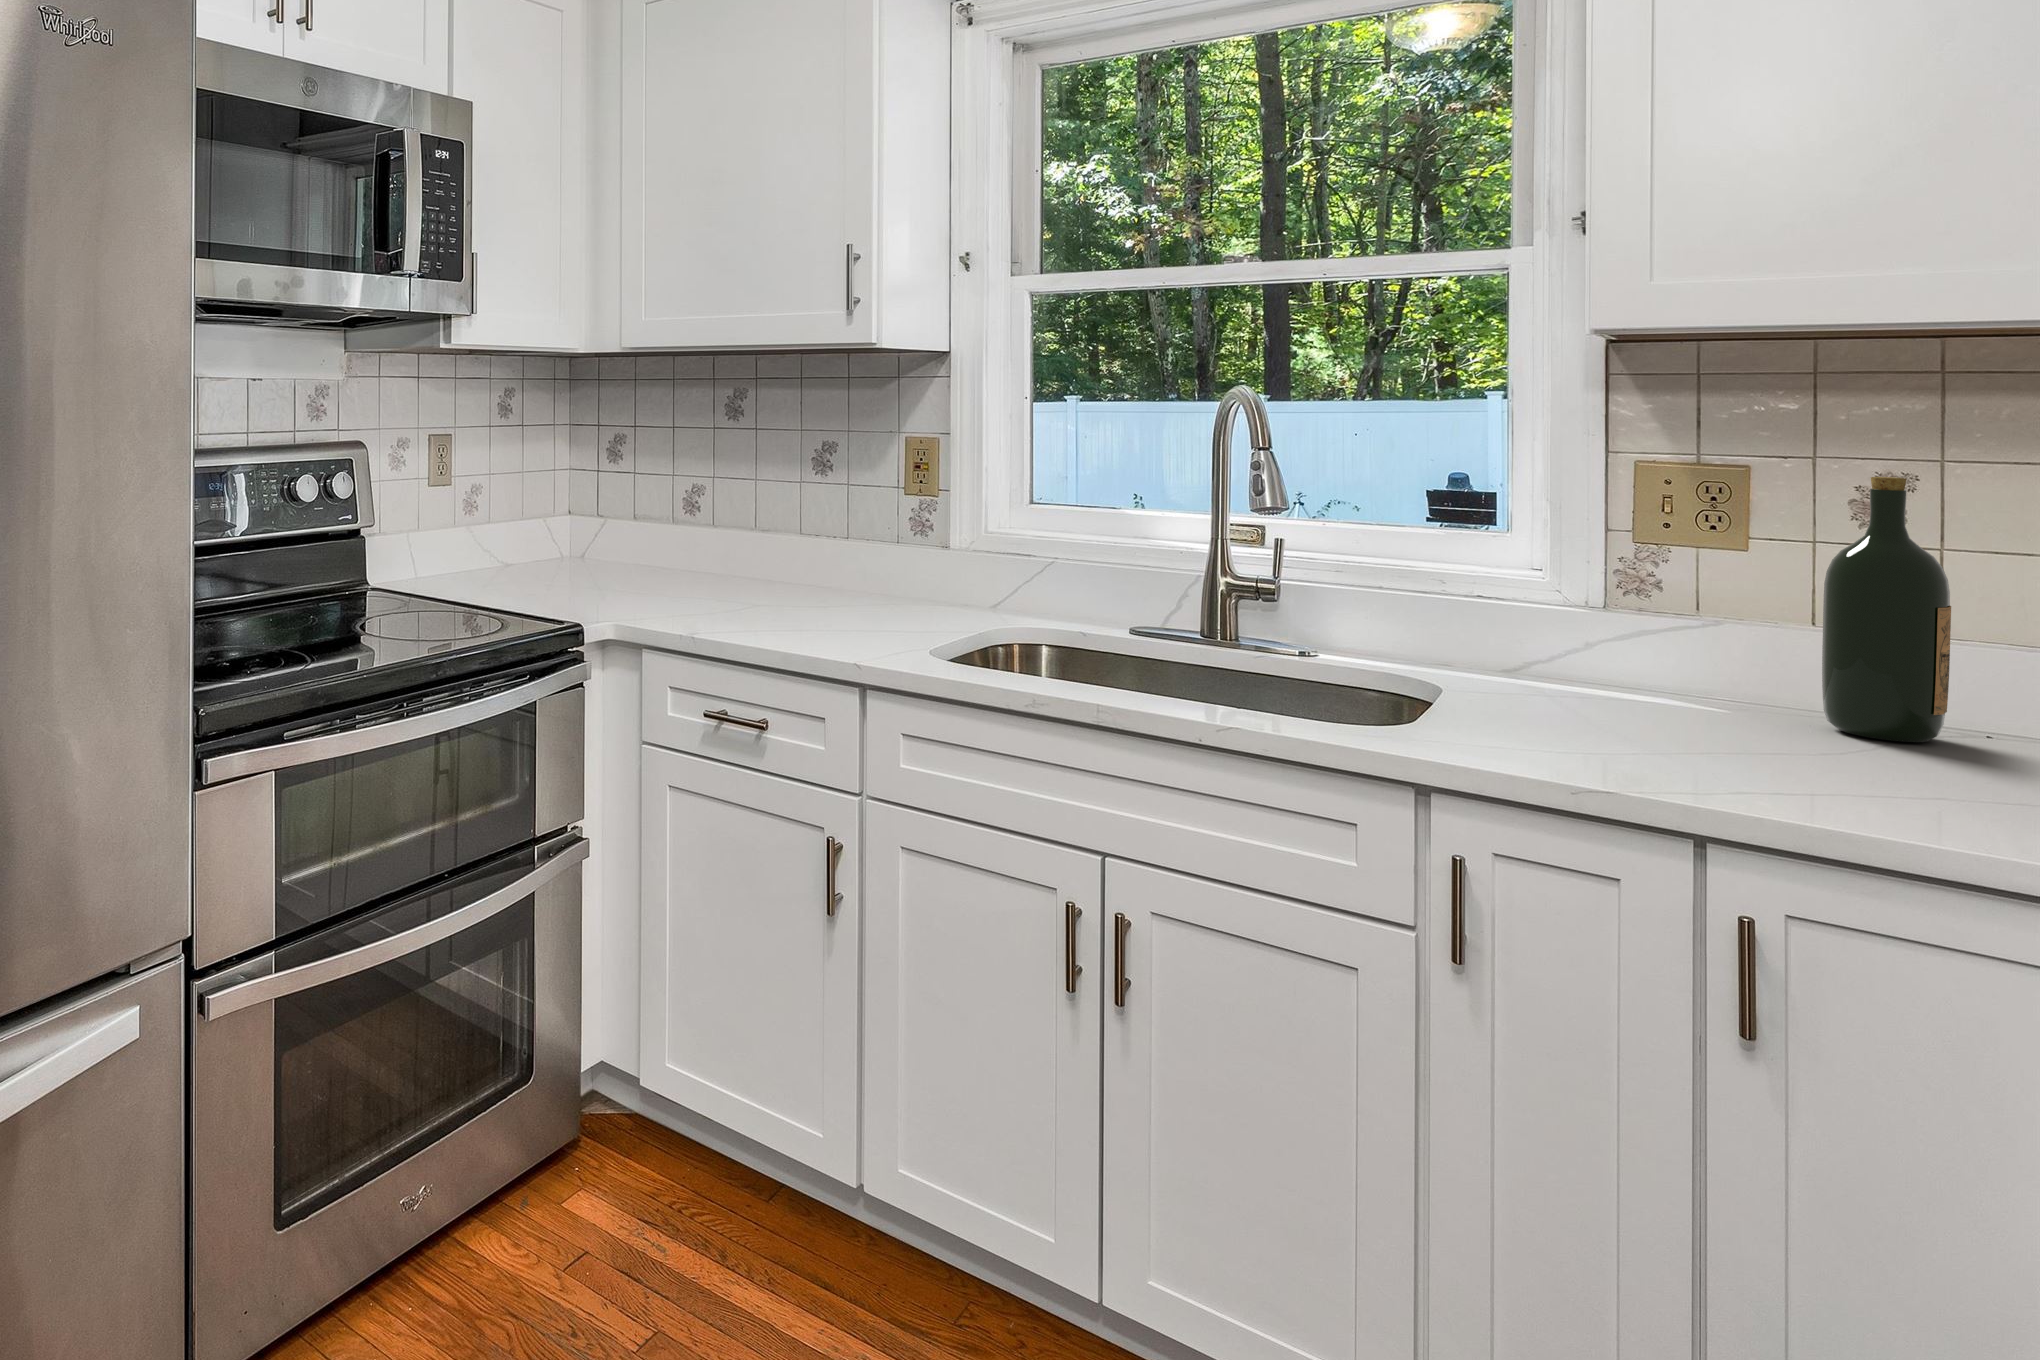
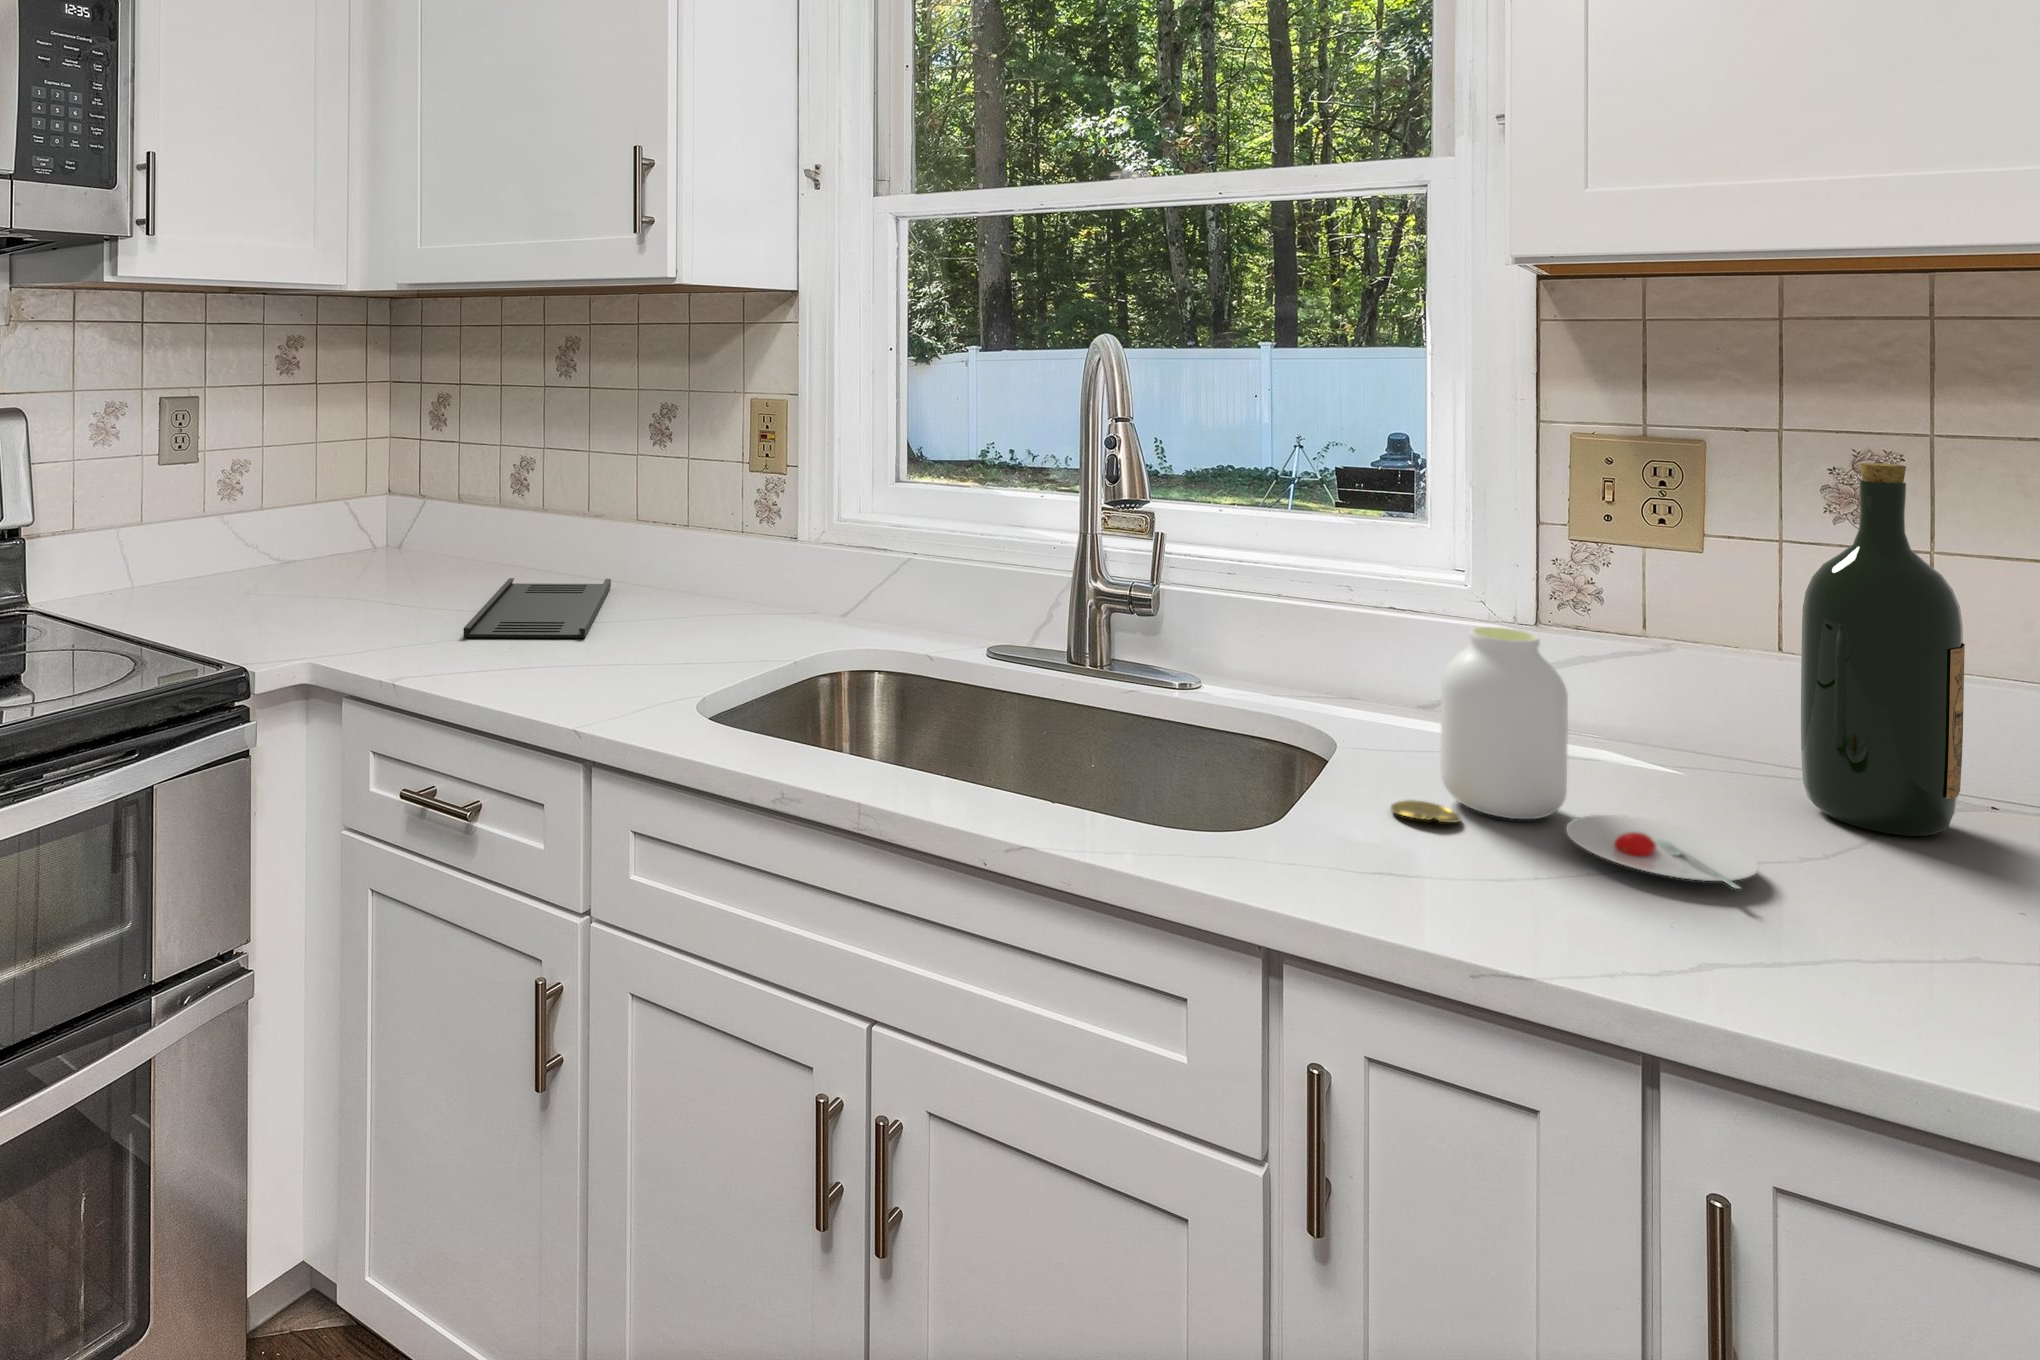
tray: none [708,579,808,616] -> present [464,578,611,638]
jar: none [1497,593,1781,753] -> present [1391,627,1759,889]

